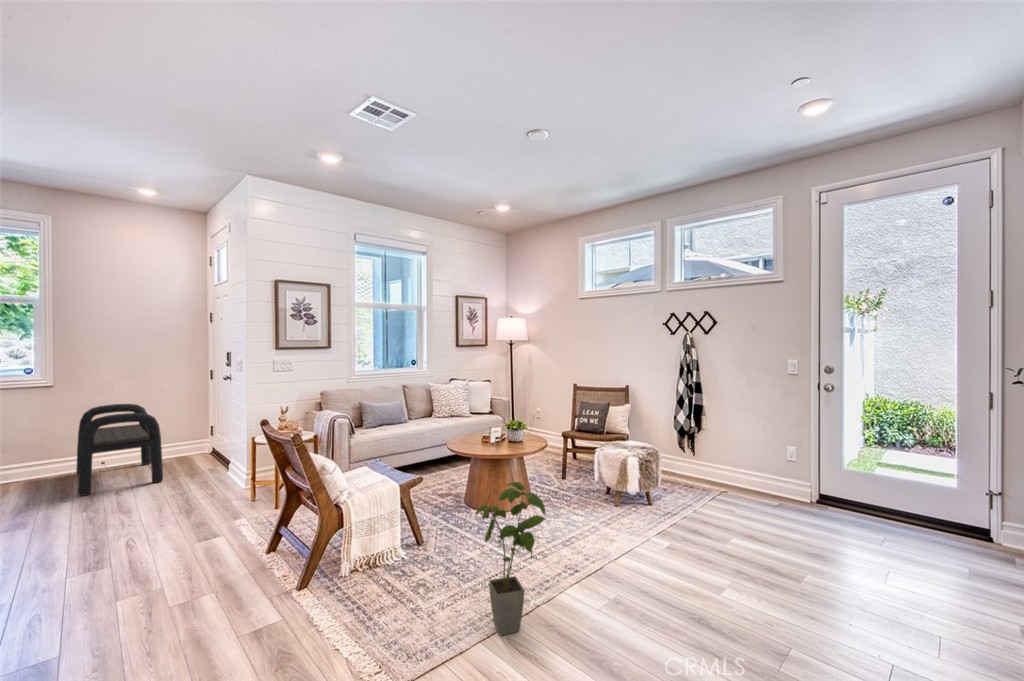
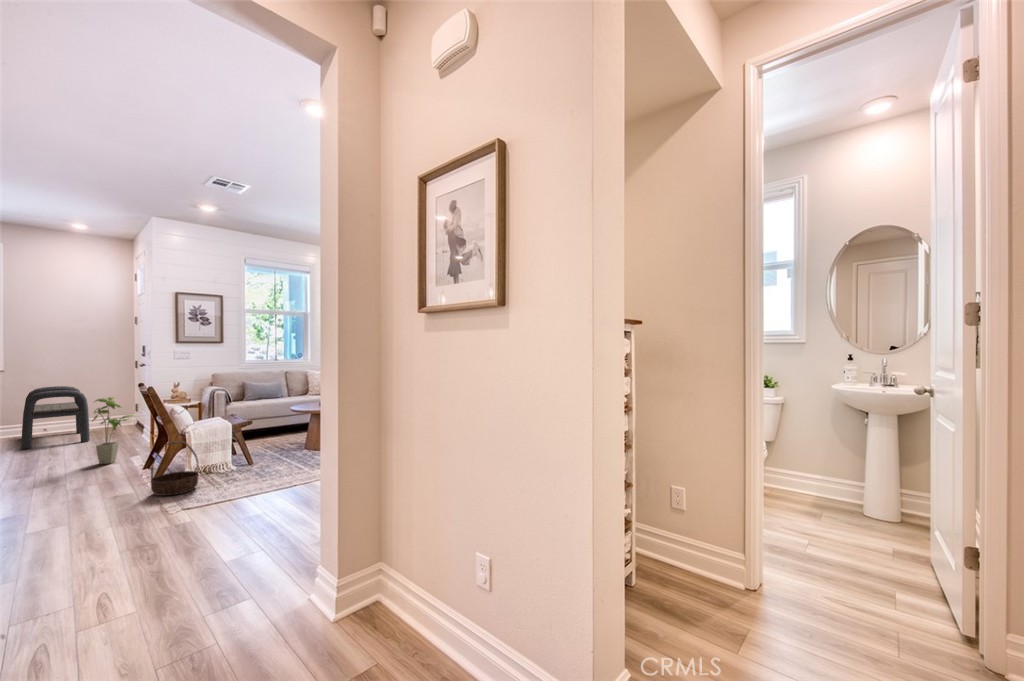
house plant: present [476,482,546,635] -> present [93,397,134,464]
basket: none [308,527,377,630] -> present [151,441,199,496]

